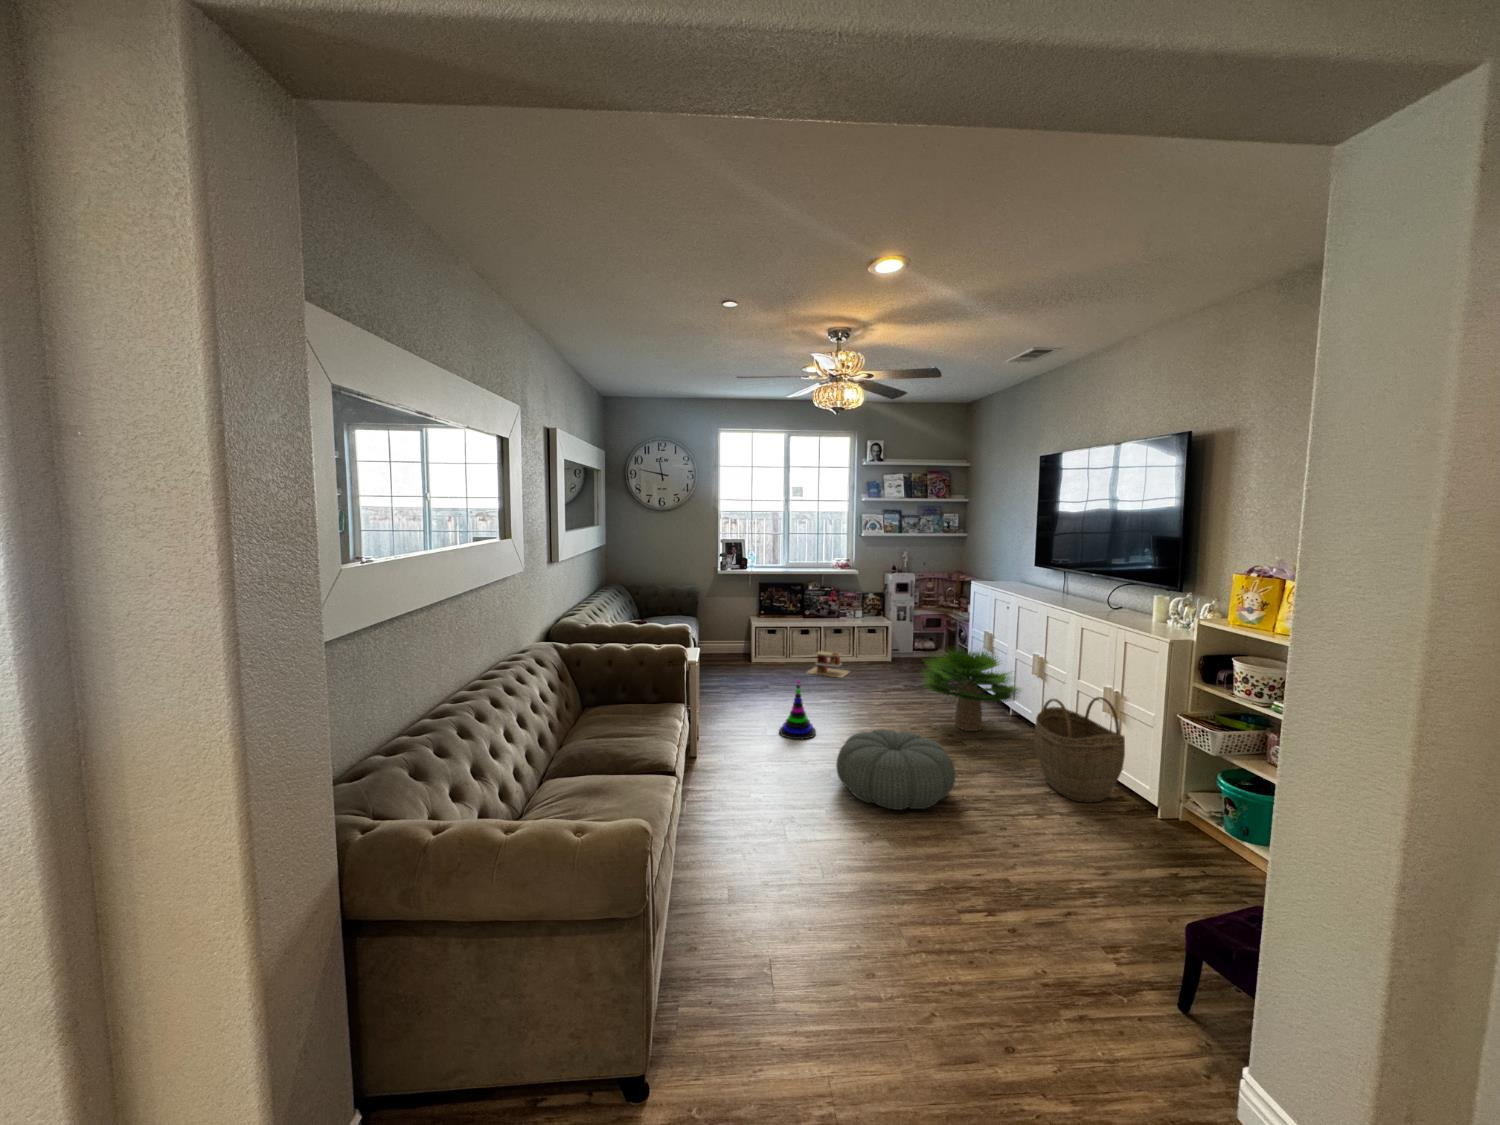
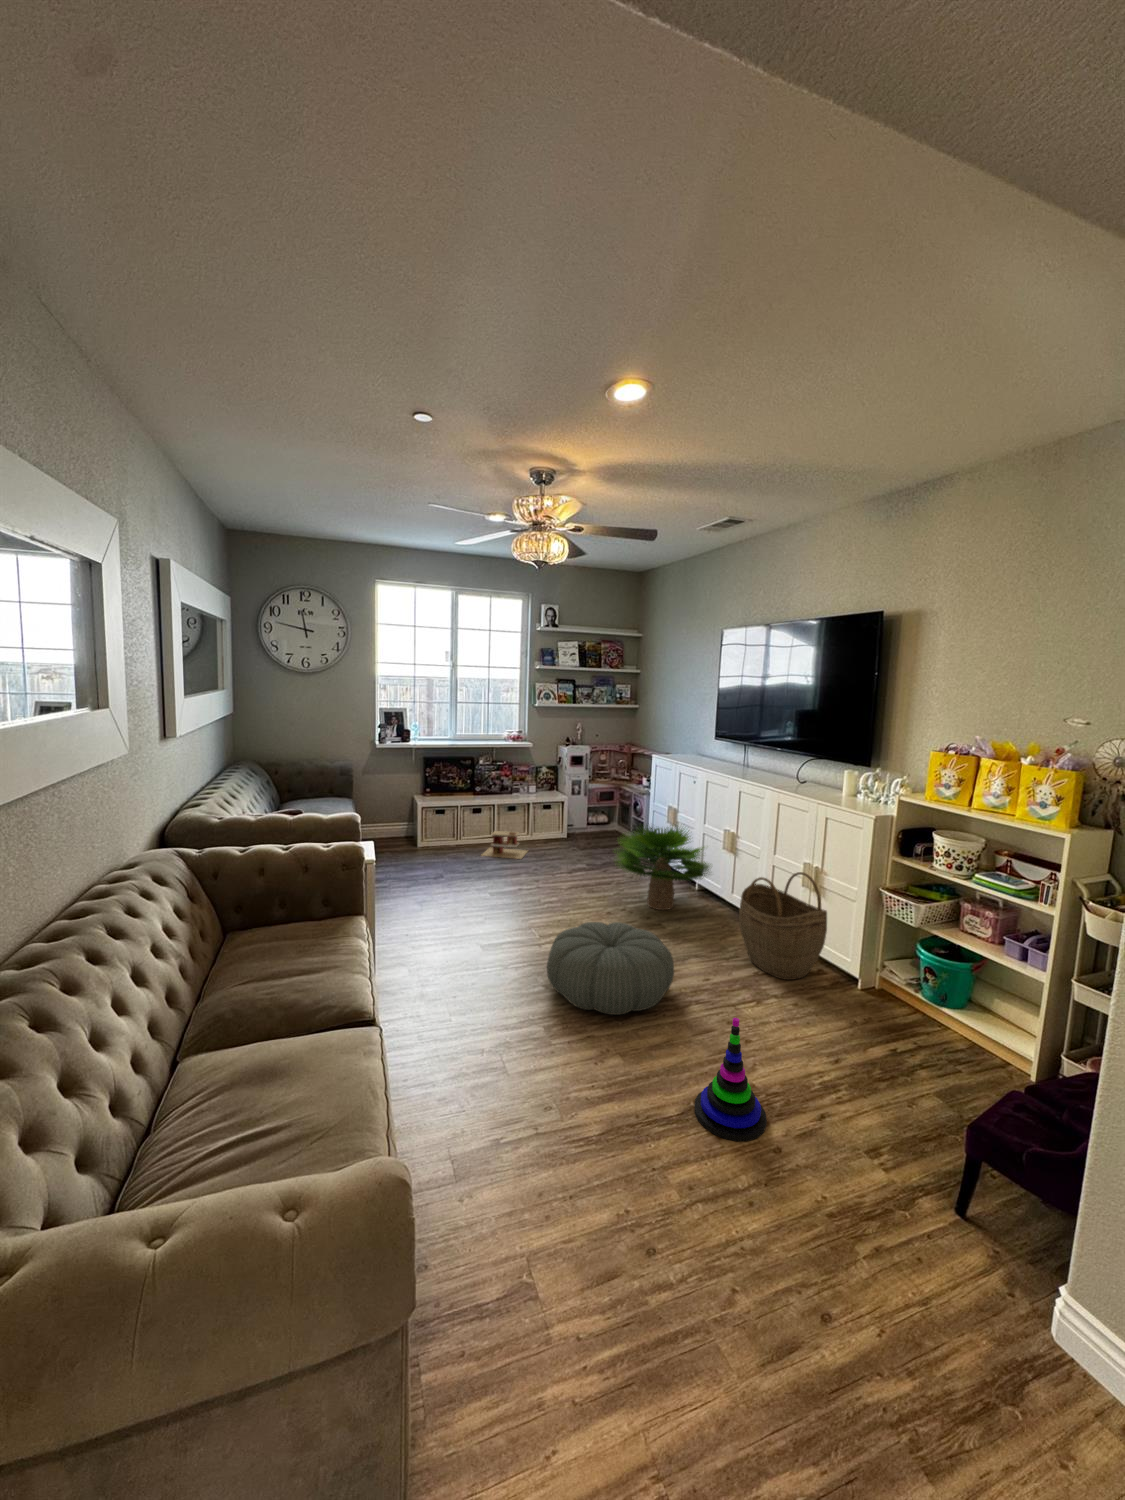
stacking toy: present [779,680,816,739] -> present [694,1018,767,1141]

